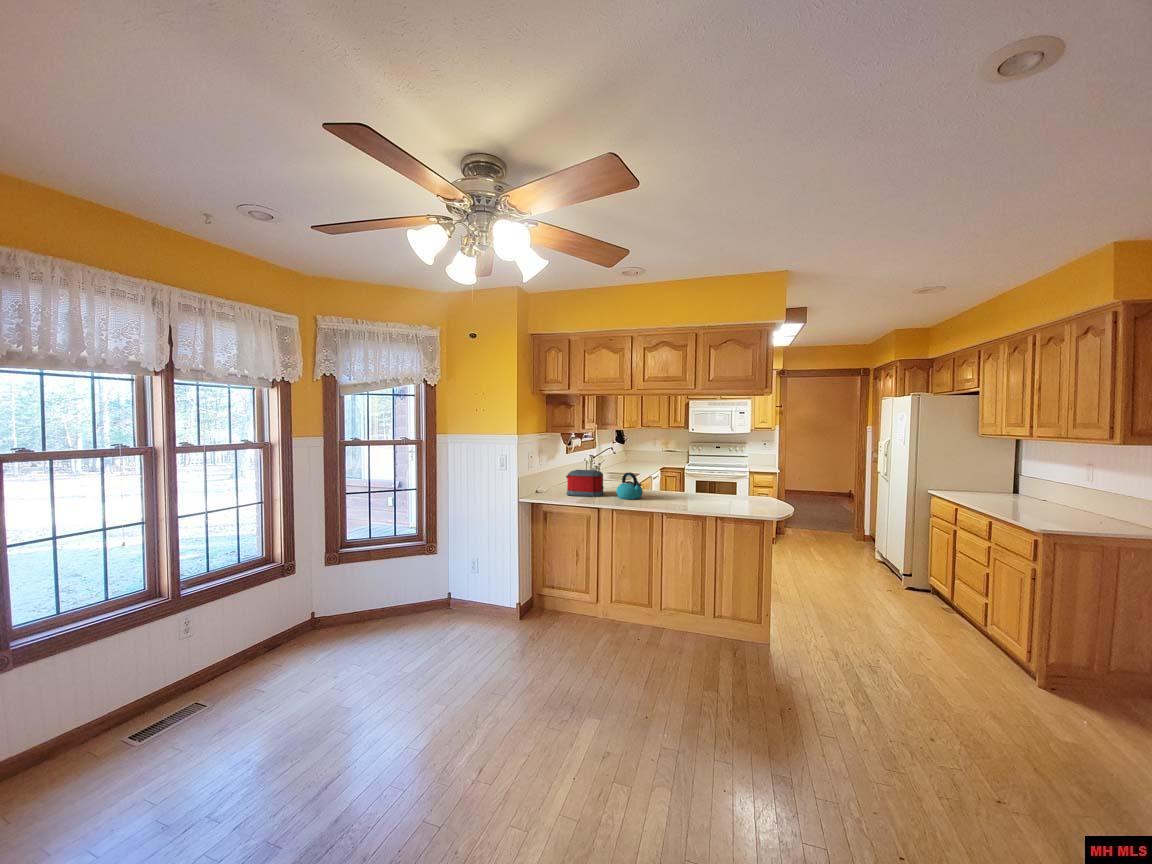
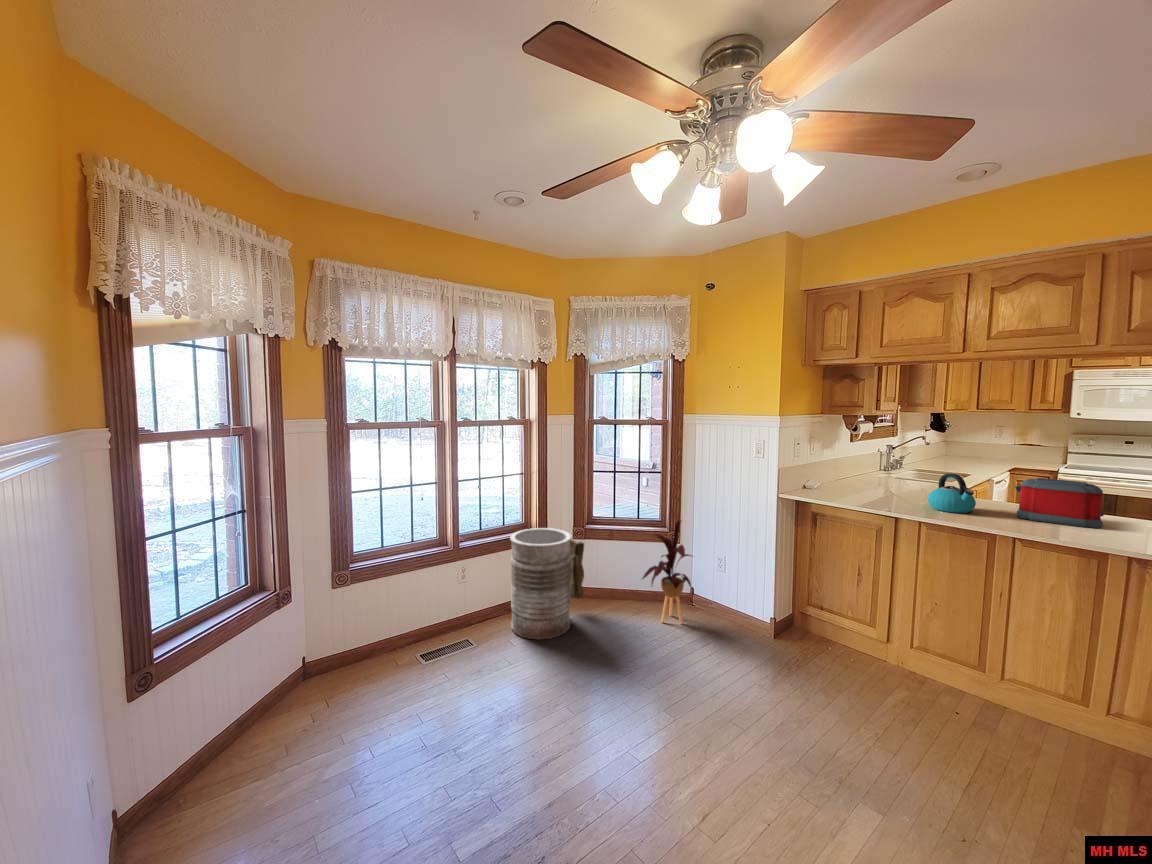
toaster: present [566,470,604,497] -> present [1015,478,1104,528]
house plant: none [402,530,452,627] -> present [642,521,691,624]
trash can: none [250,556,341,678] -> present [510,528,584,640]

